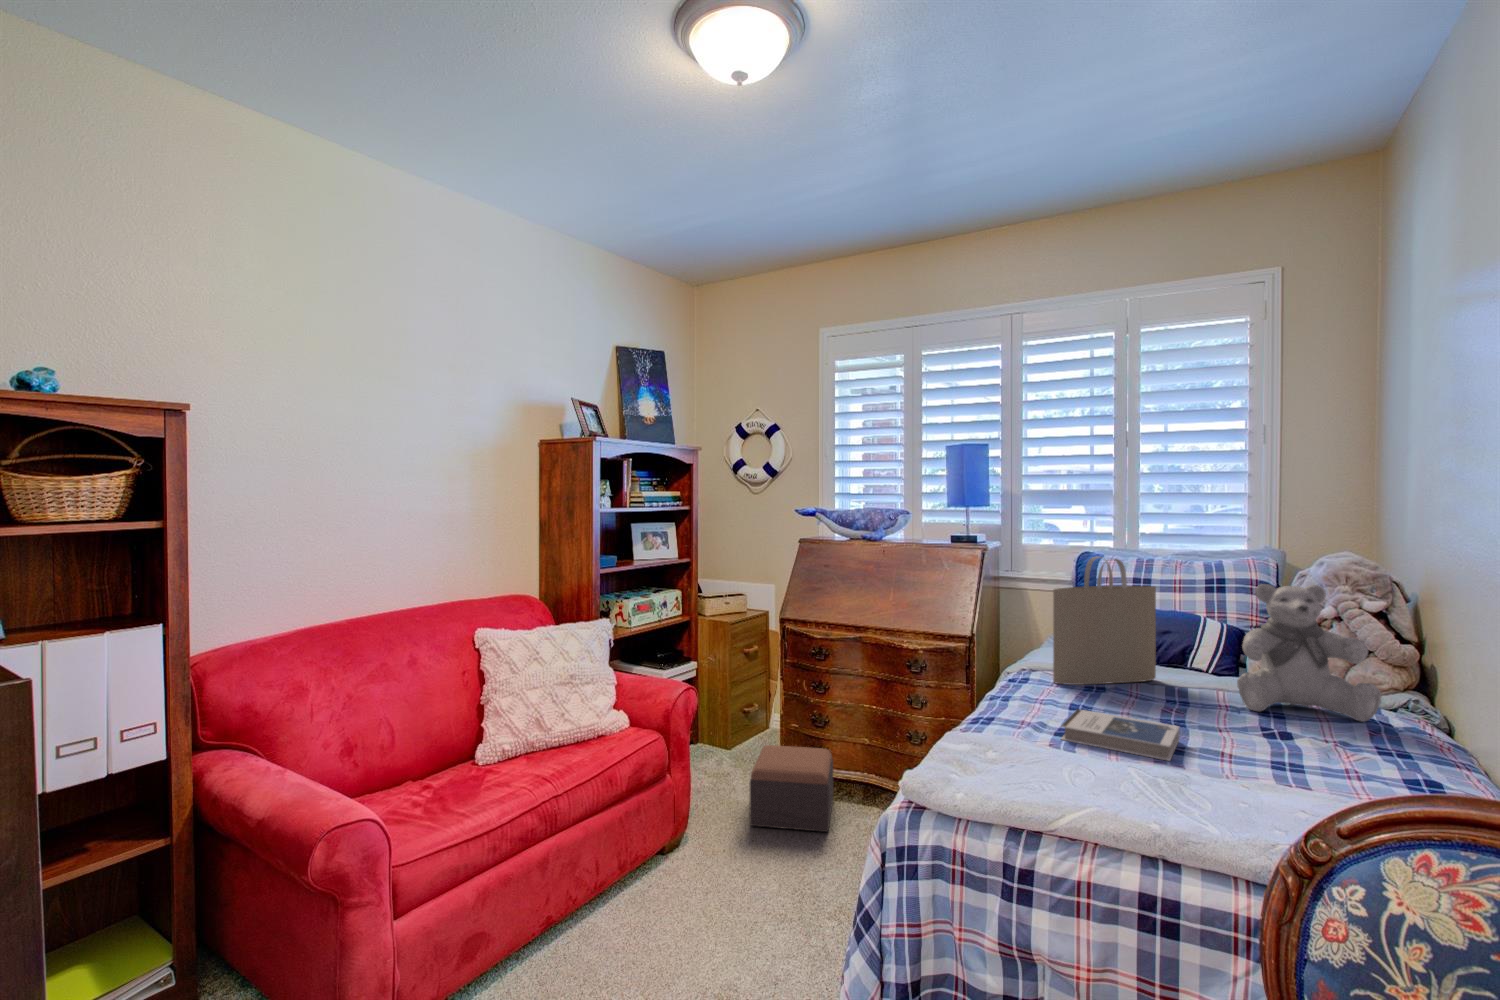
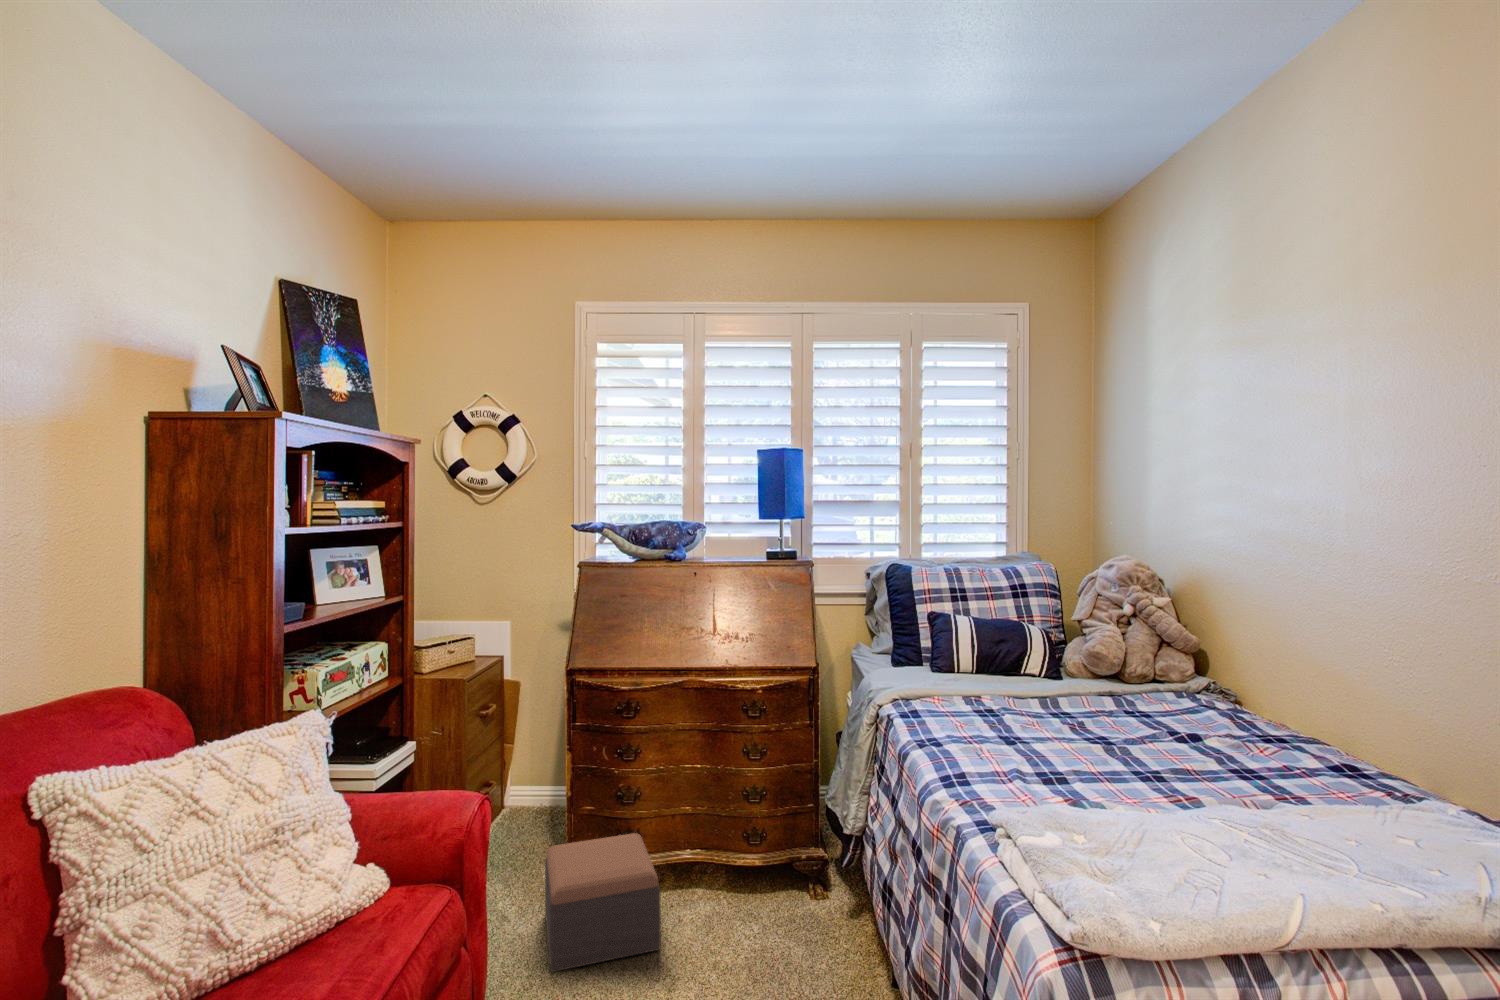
tote bag: present [1053,557,1156,685] -> none [932,567,1007,713]
teddy bear: present [1237,584,1381,722] -> none [1106,585,1220,716]
hardback book: present [1061,709,1180,761] -> none [1026,746,1168,796]

